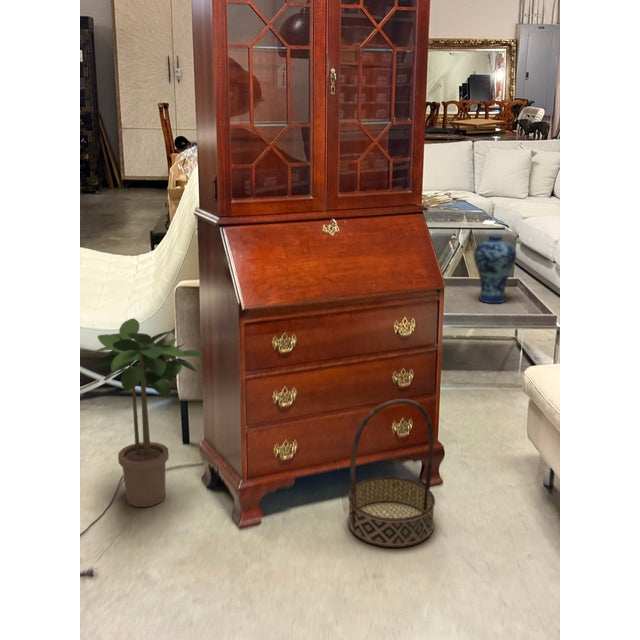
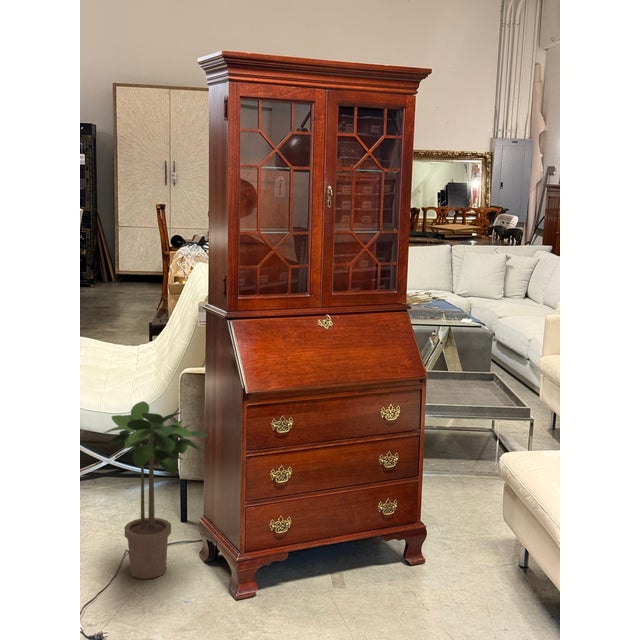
vase: present [474,234,516,303] -> none [452,332,491,396]
basket: present [348,399,435,547] -> none [338,477,418,617]

